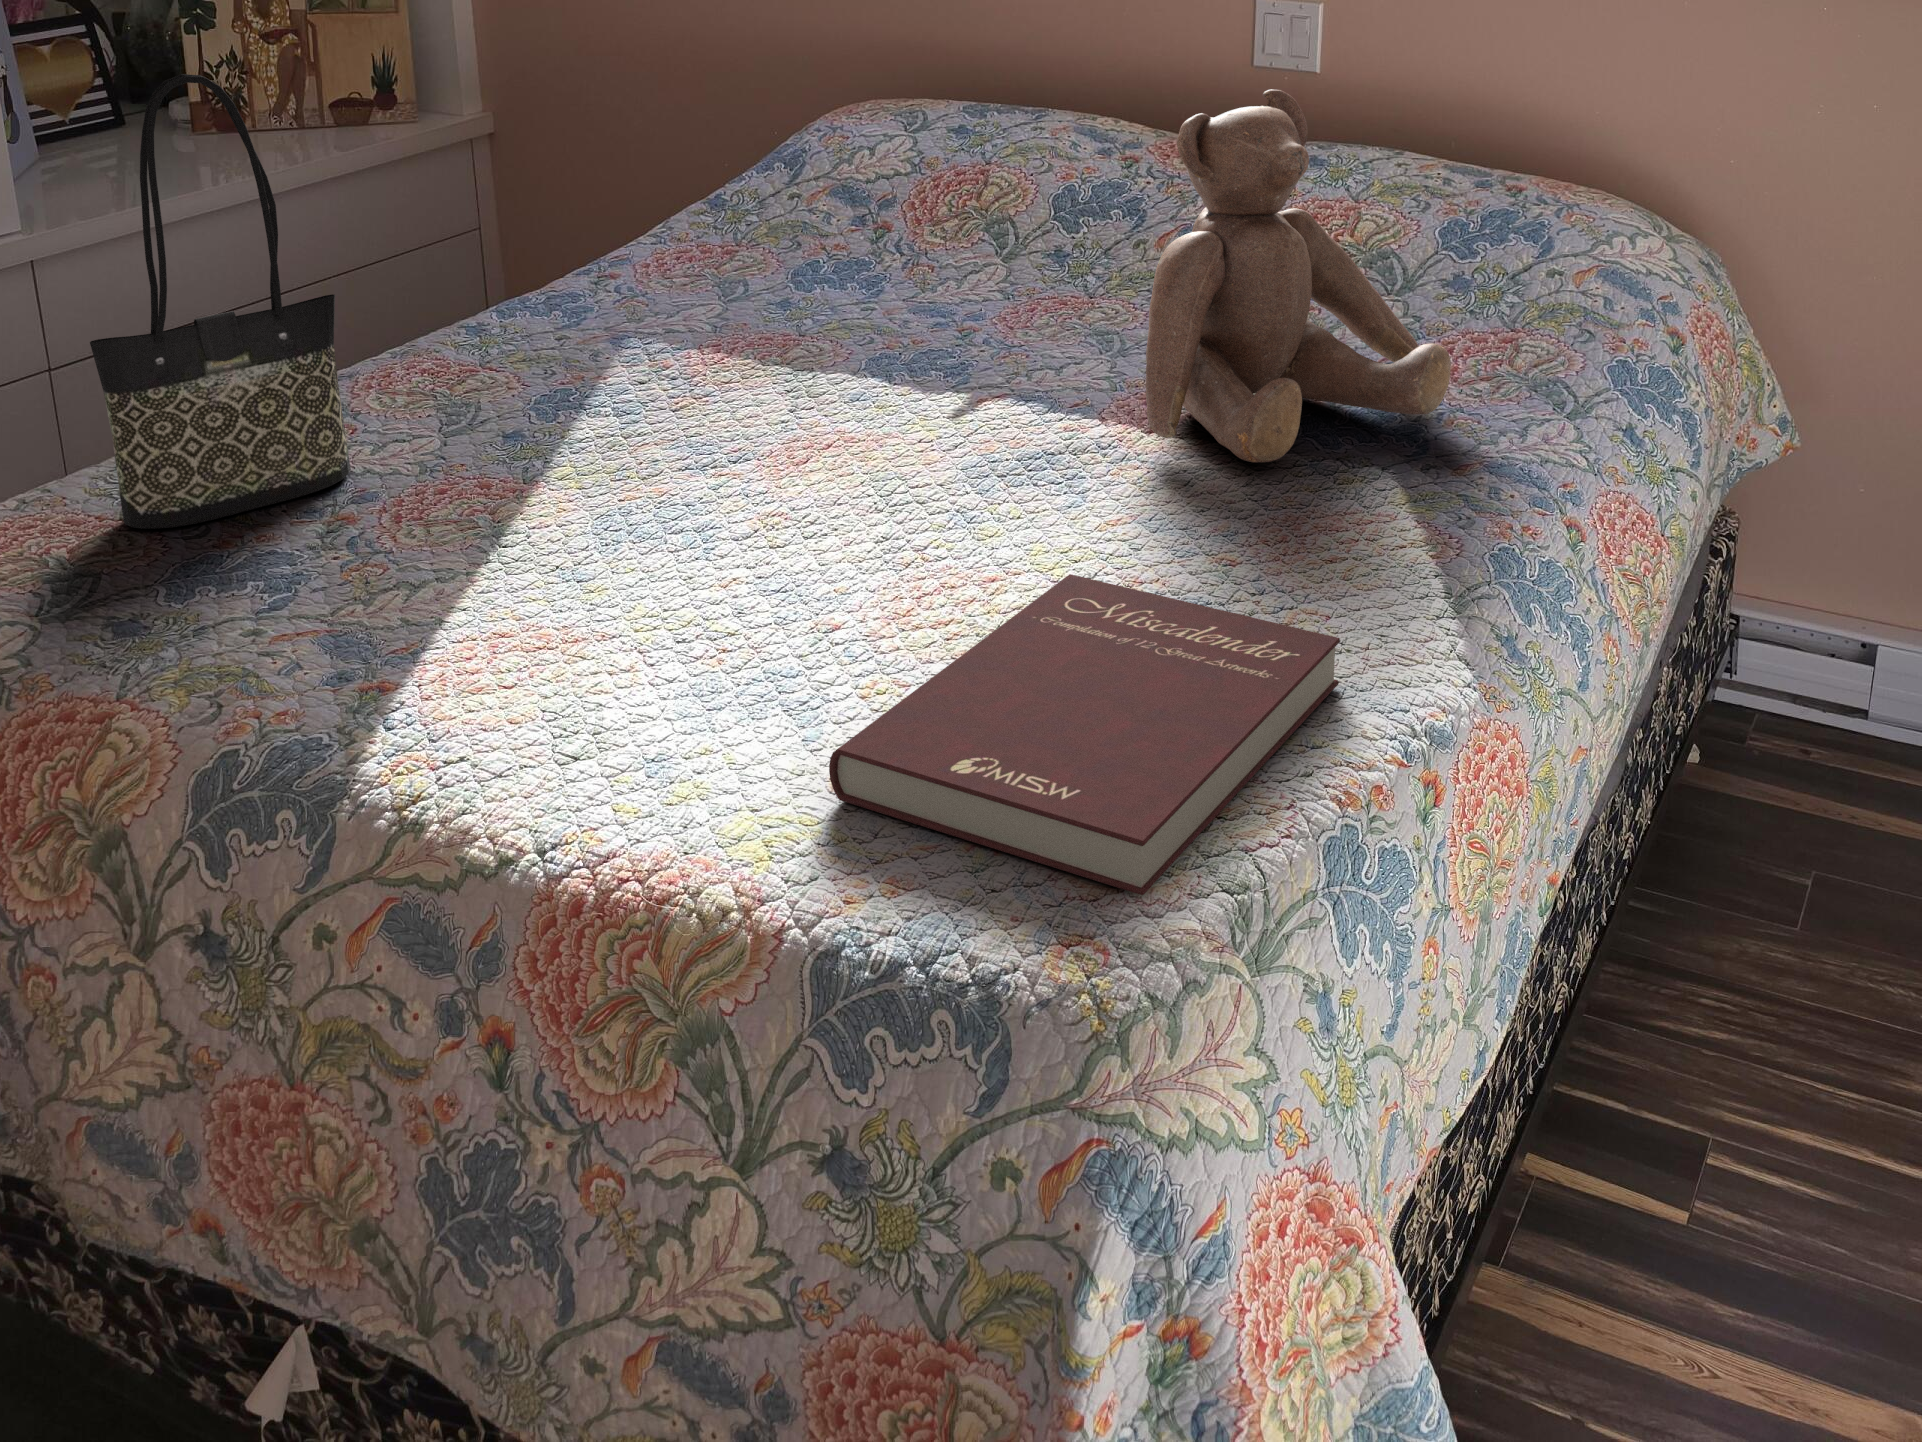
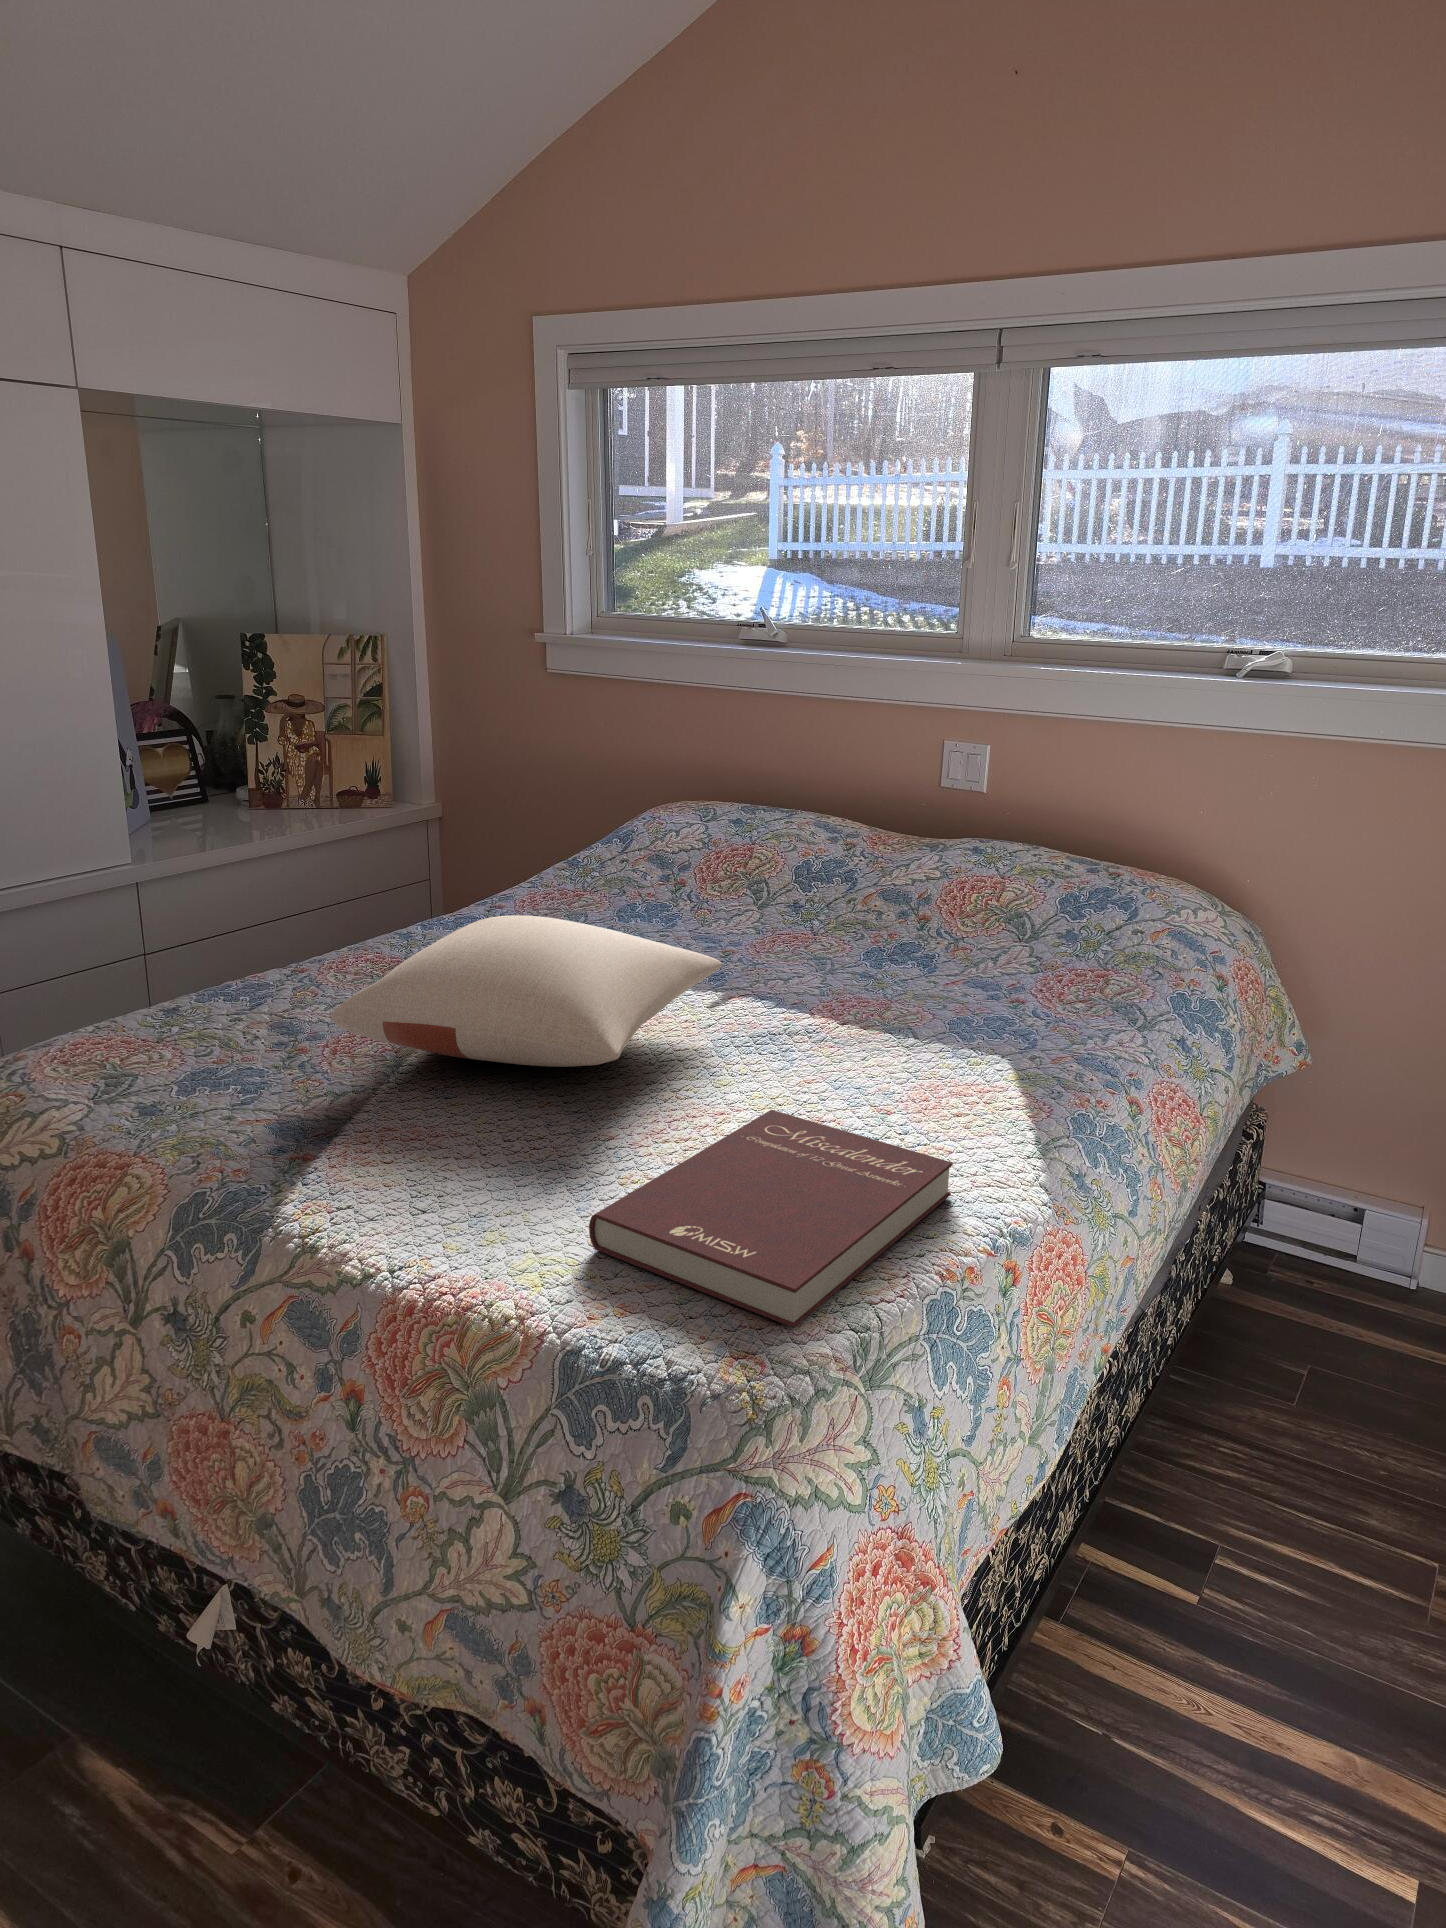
tote bag: present [90,74,351,529] -> none [147,753,312,1049]
teddy bear: present [1146,89,1451,462] -> none [840,794,1053,1046]
pillow: none [394,298,970,522] -> present [331,915,722,1067]

